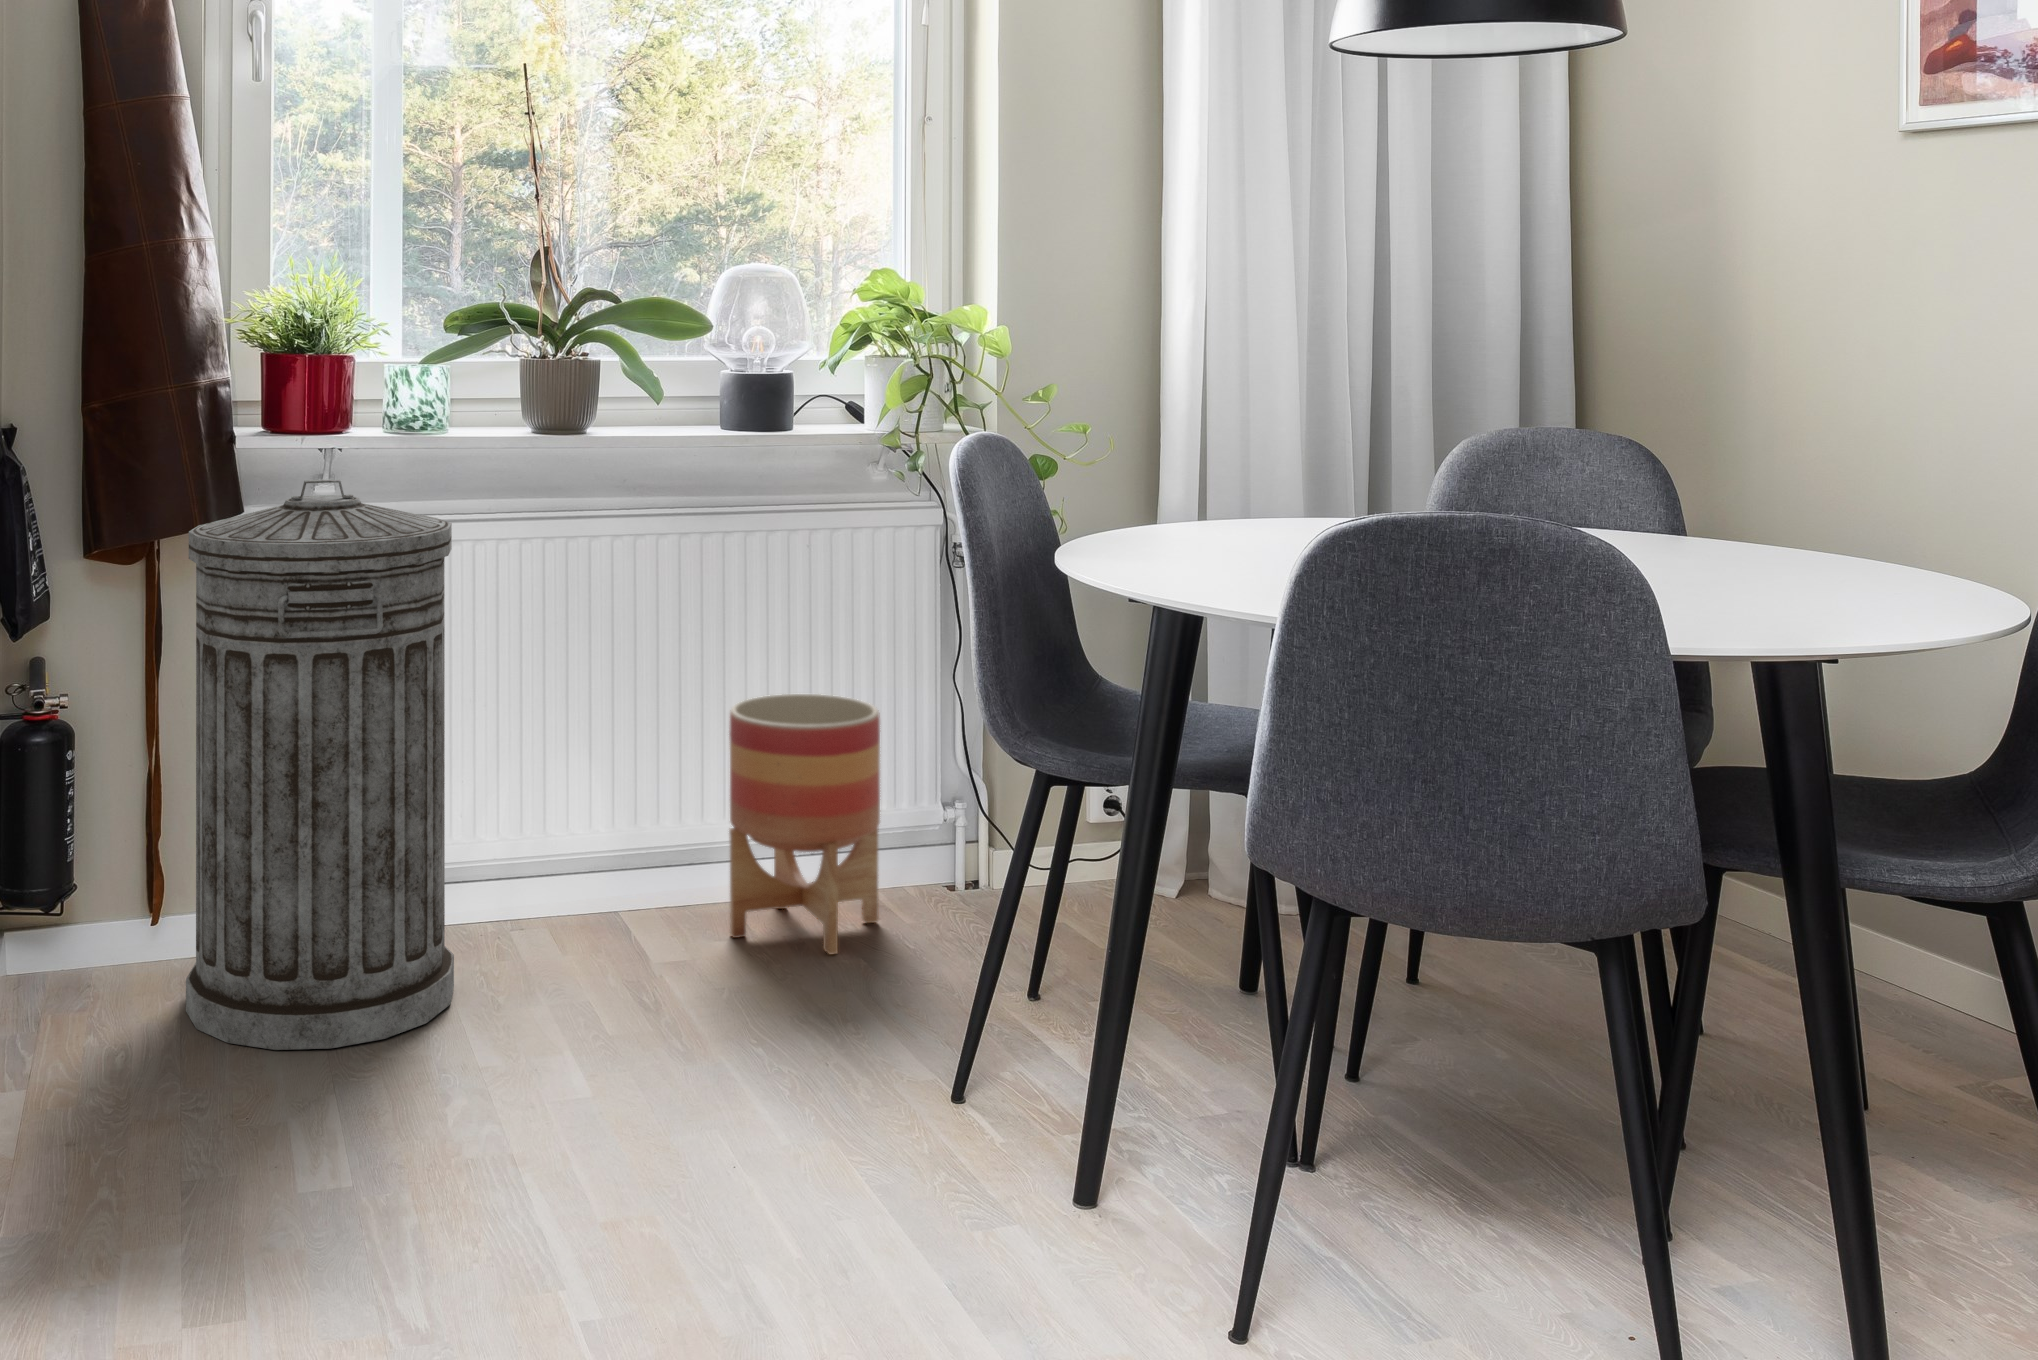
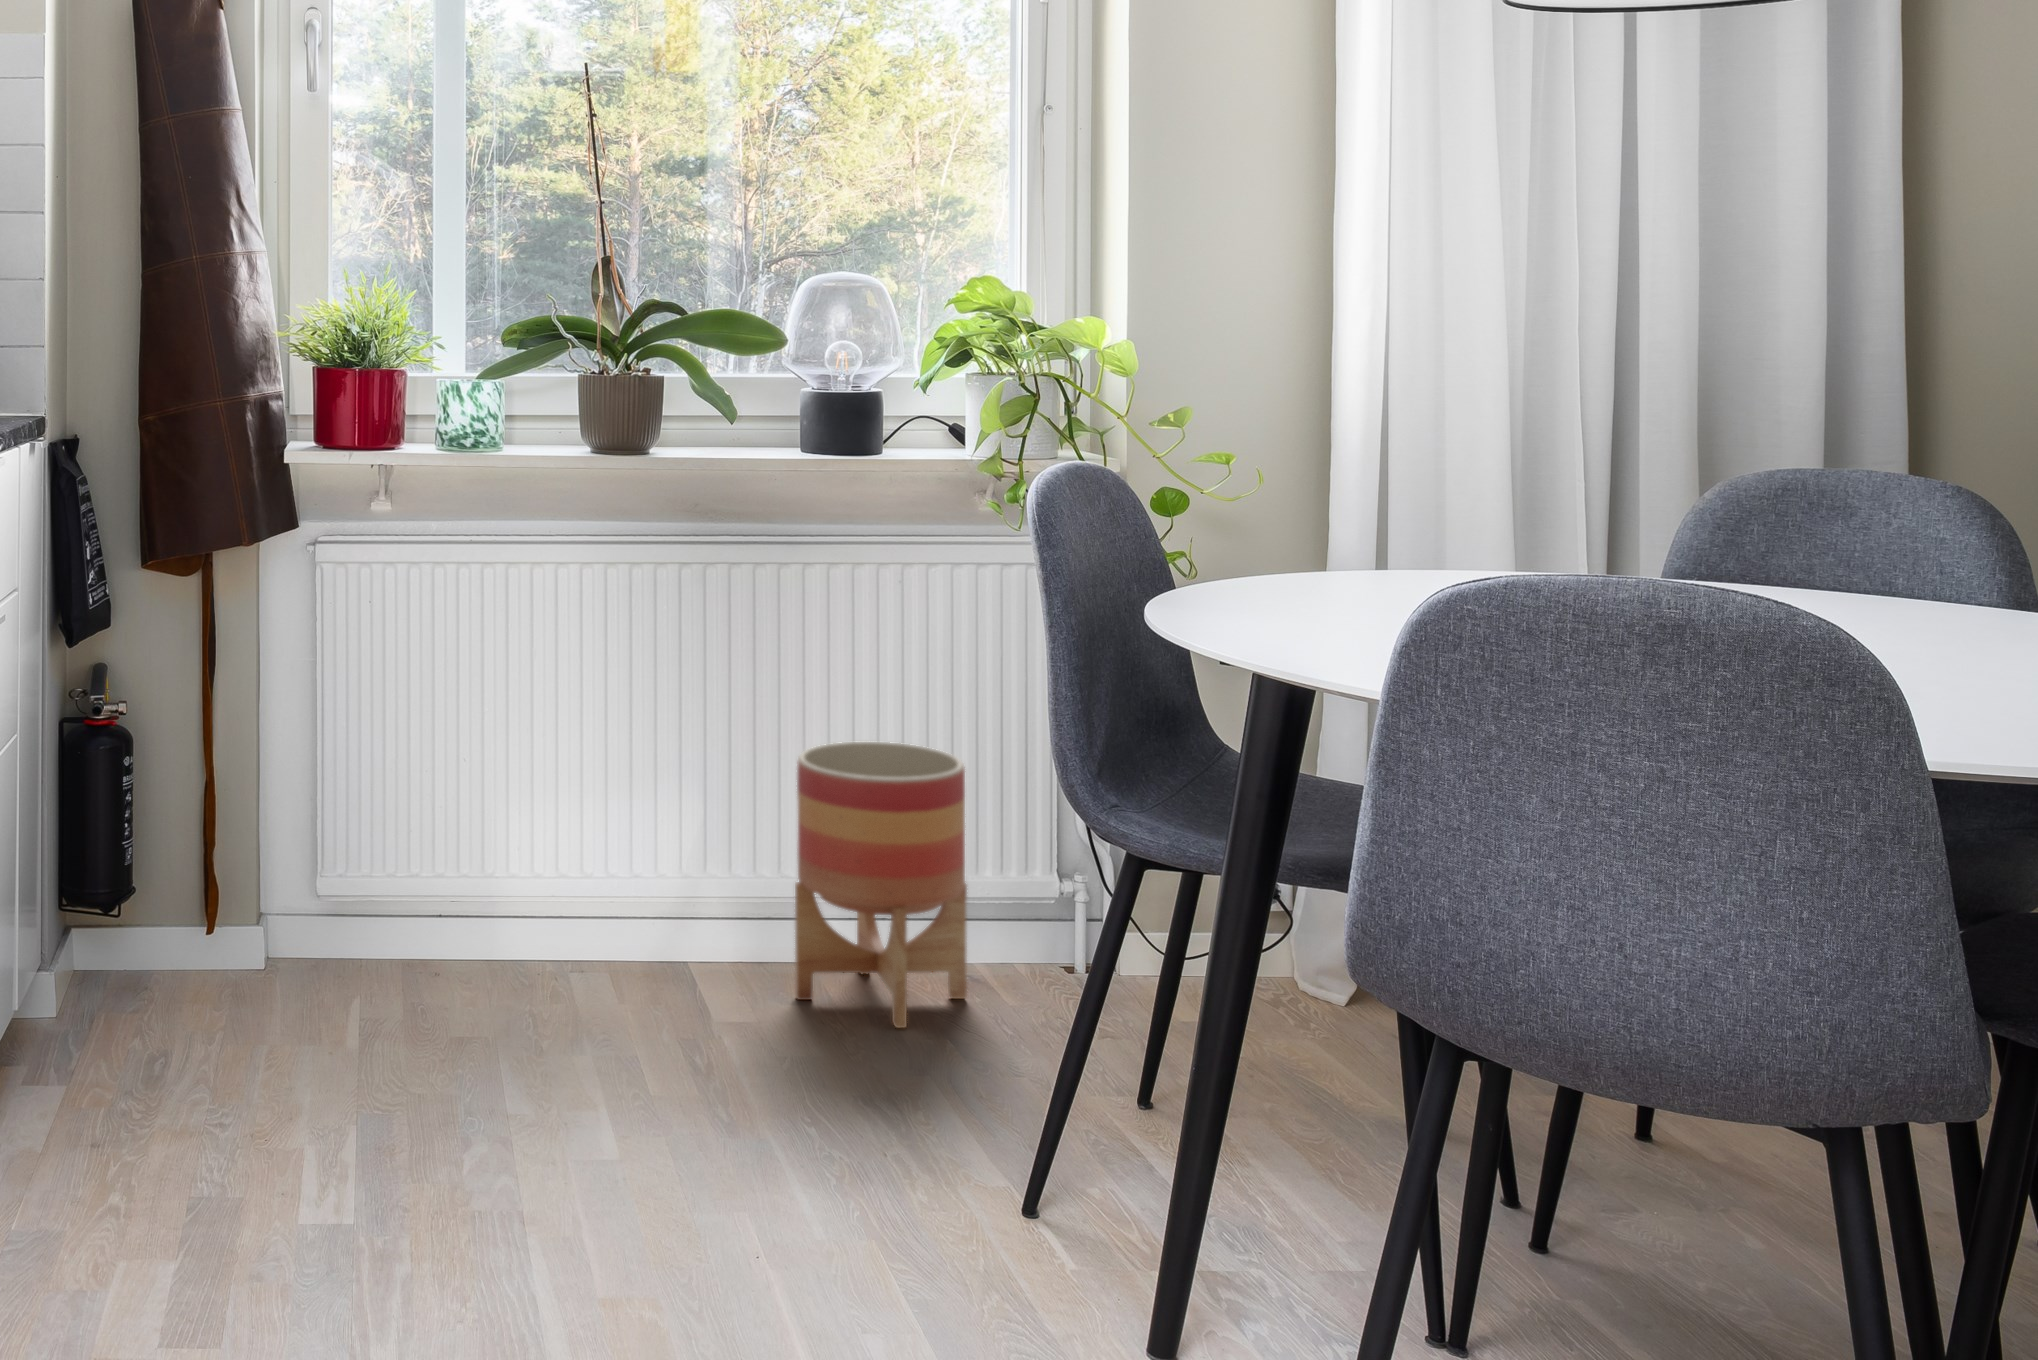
trash can: present [186,480,454,1050] -> none [222,497,487,1068]

